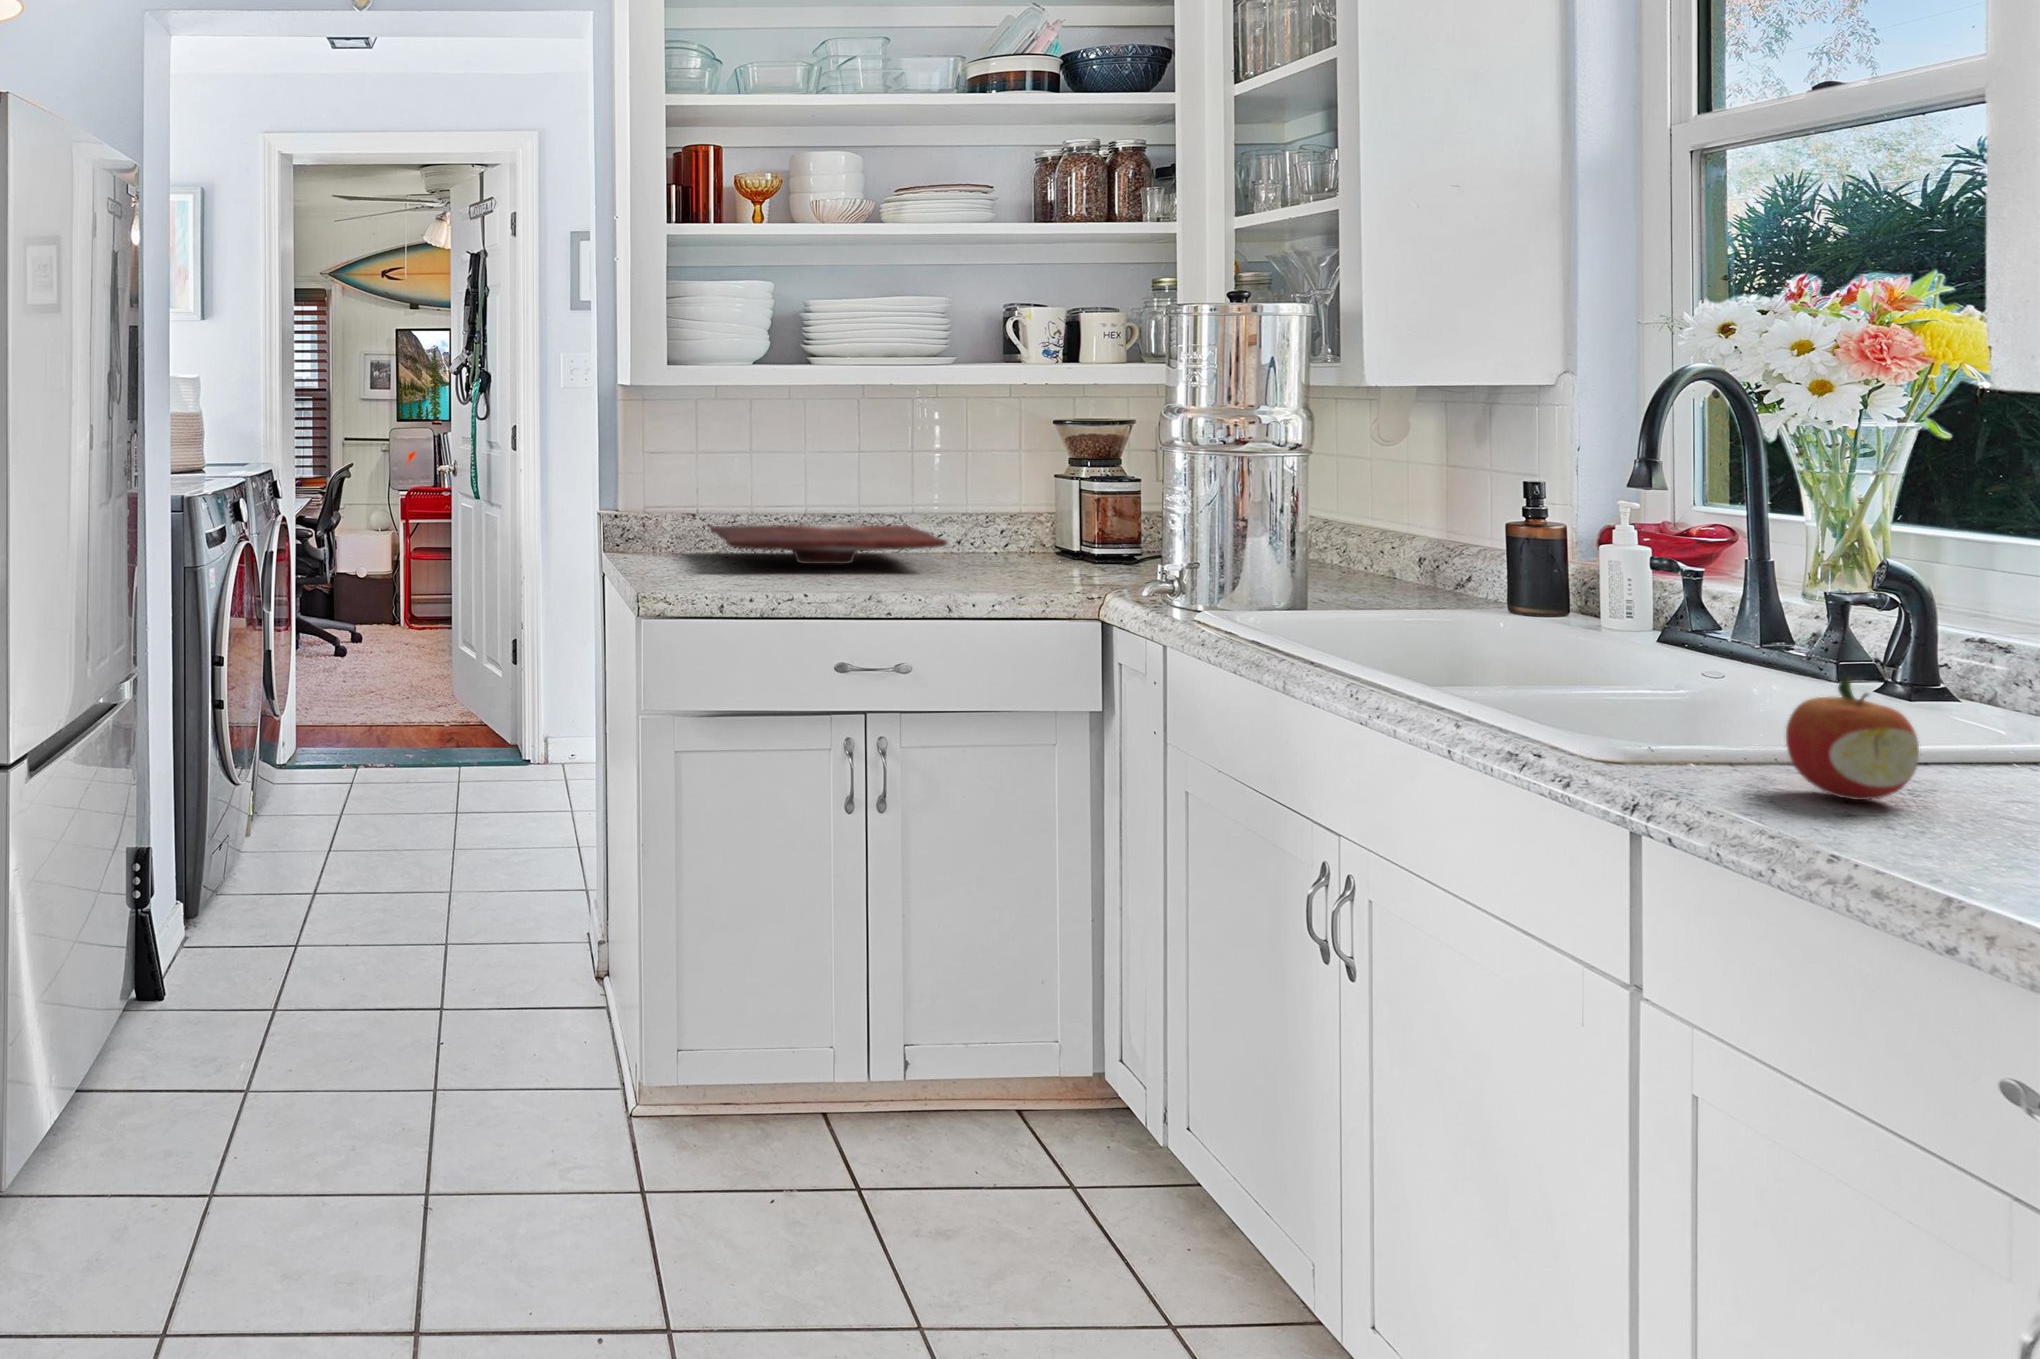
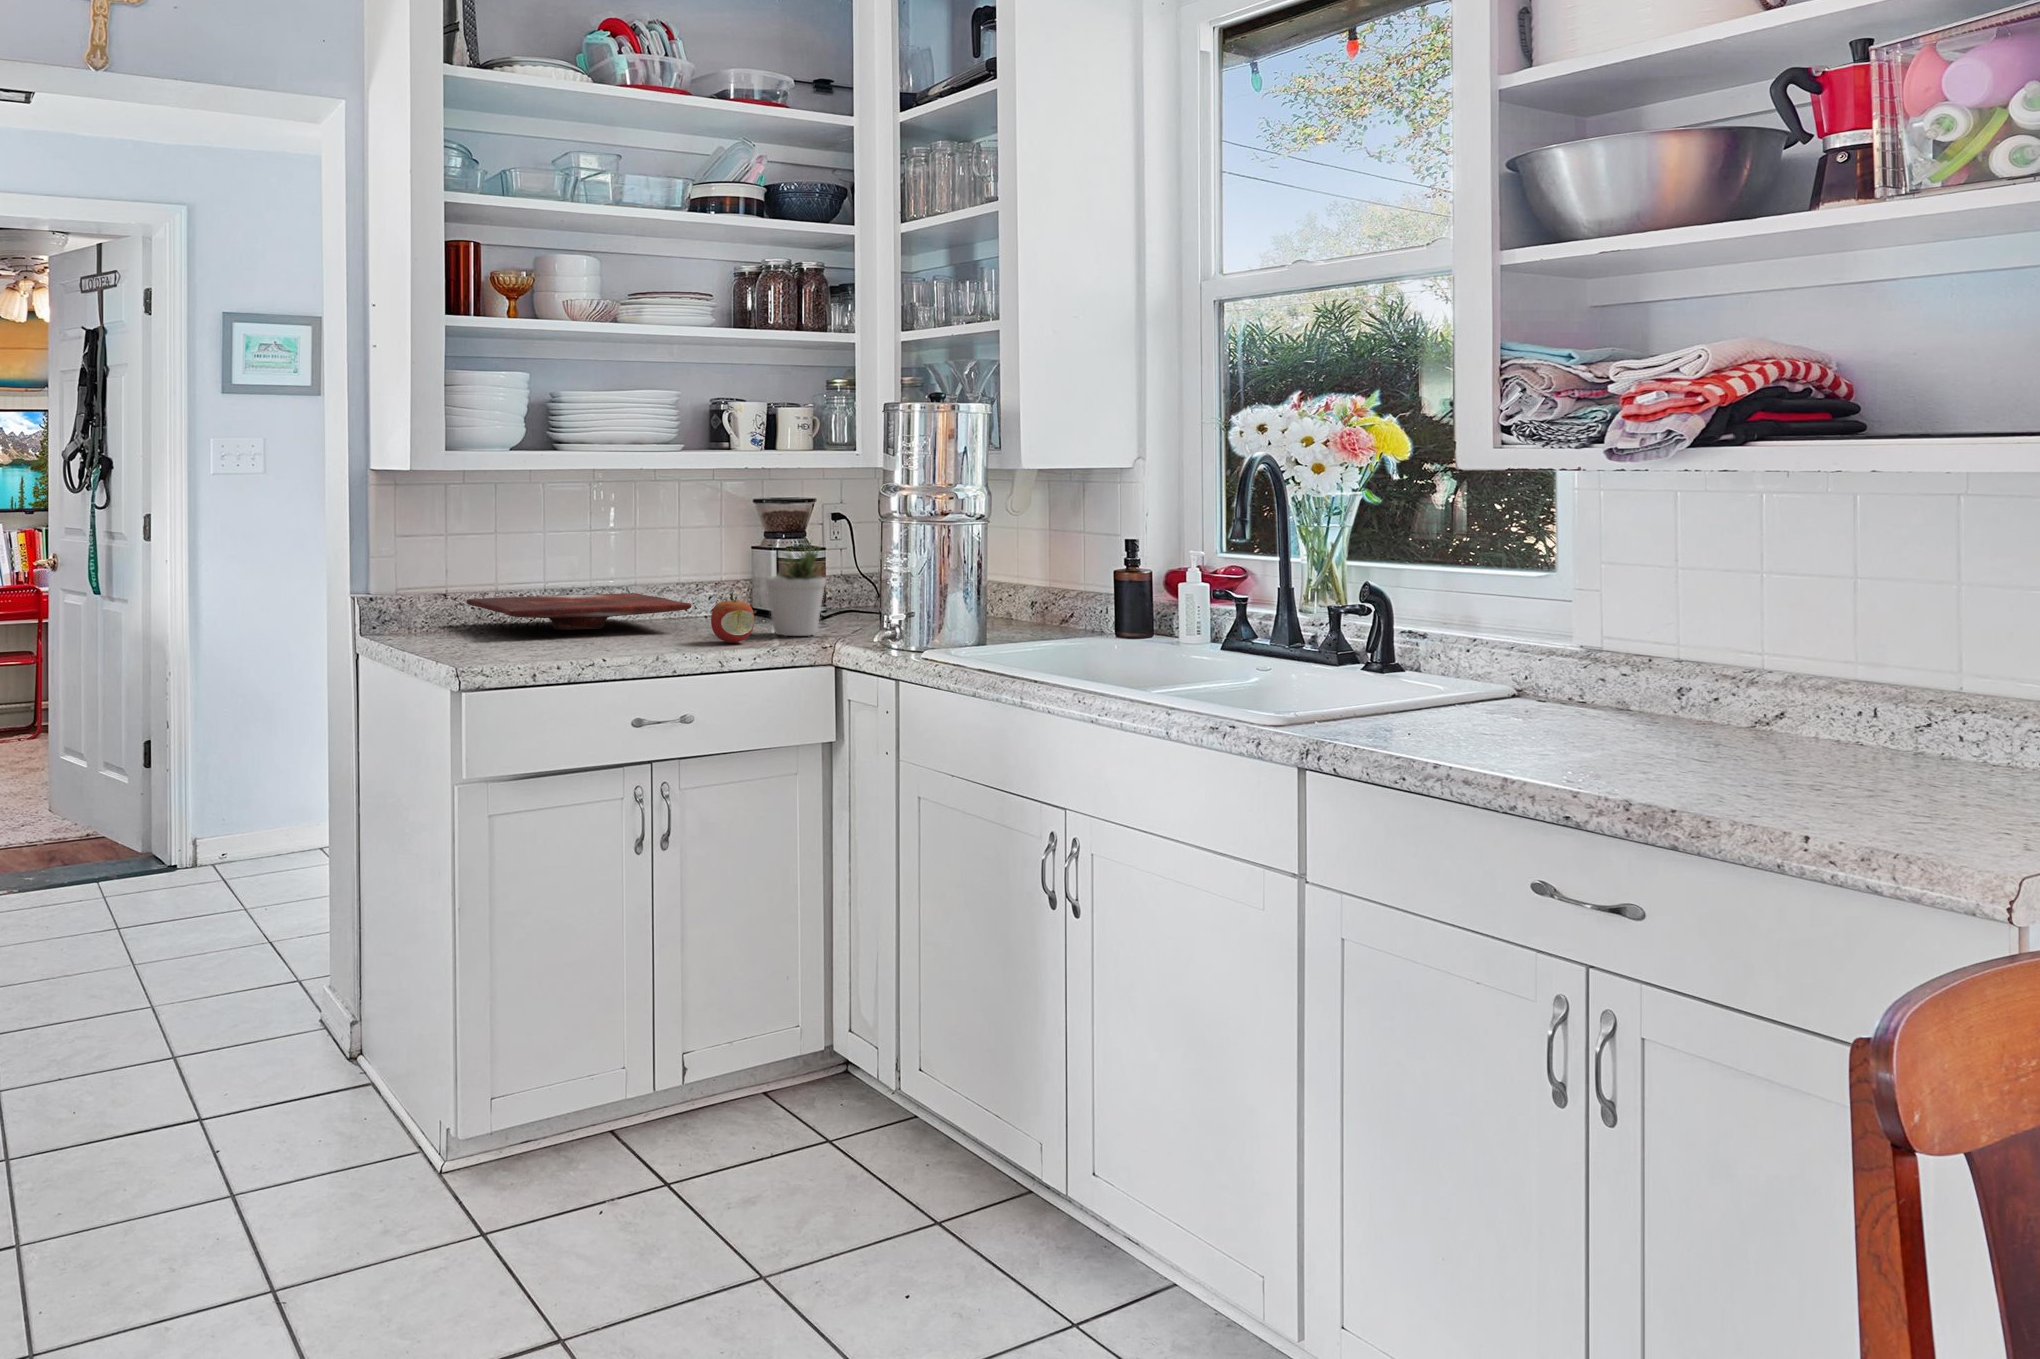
potted plant: none [1034,467,1111,585] -> present [765,542,826,636]
fruit: present [1786,677,1919,800] -> present [711,592,754,642]

